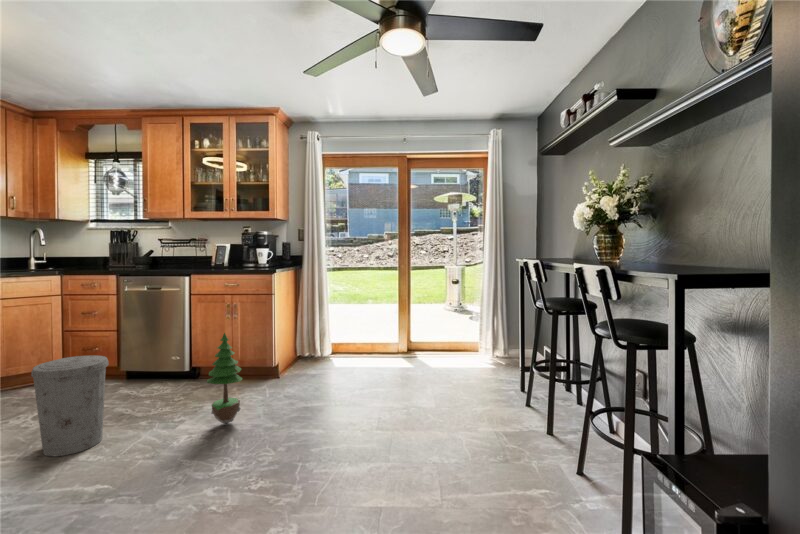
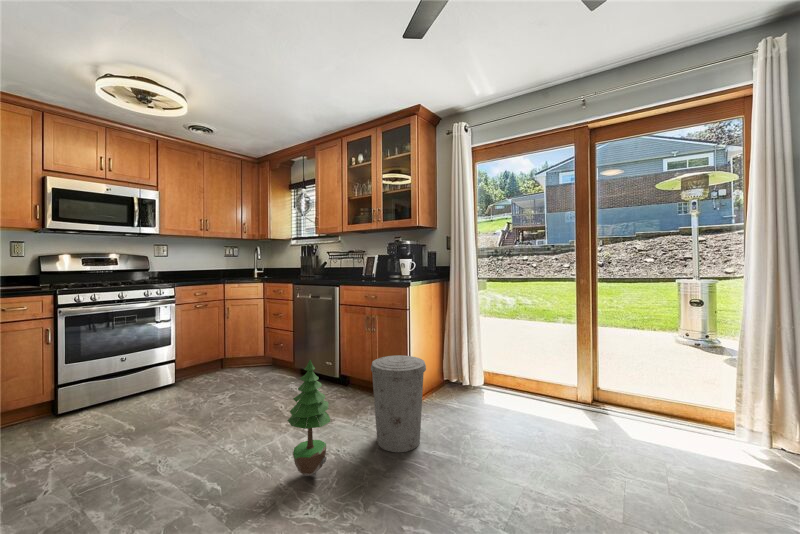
trash can: present [31,356,109,456] -> present [371,355,426,452]

